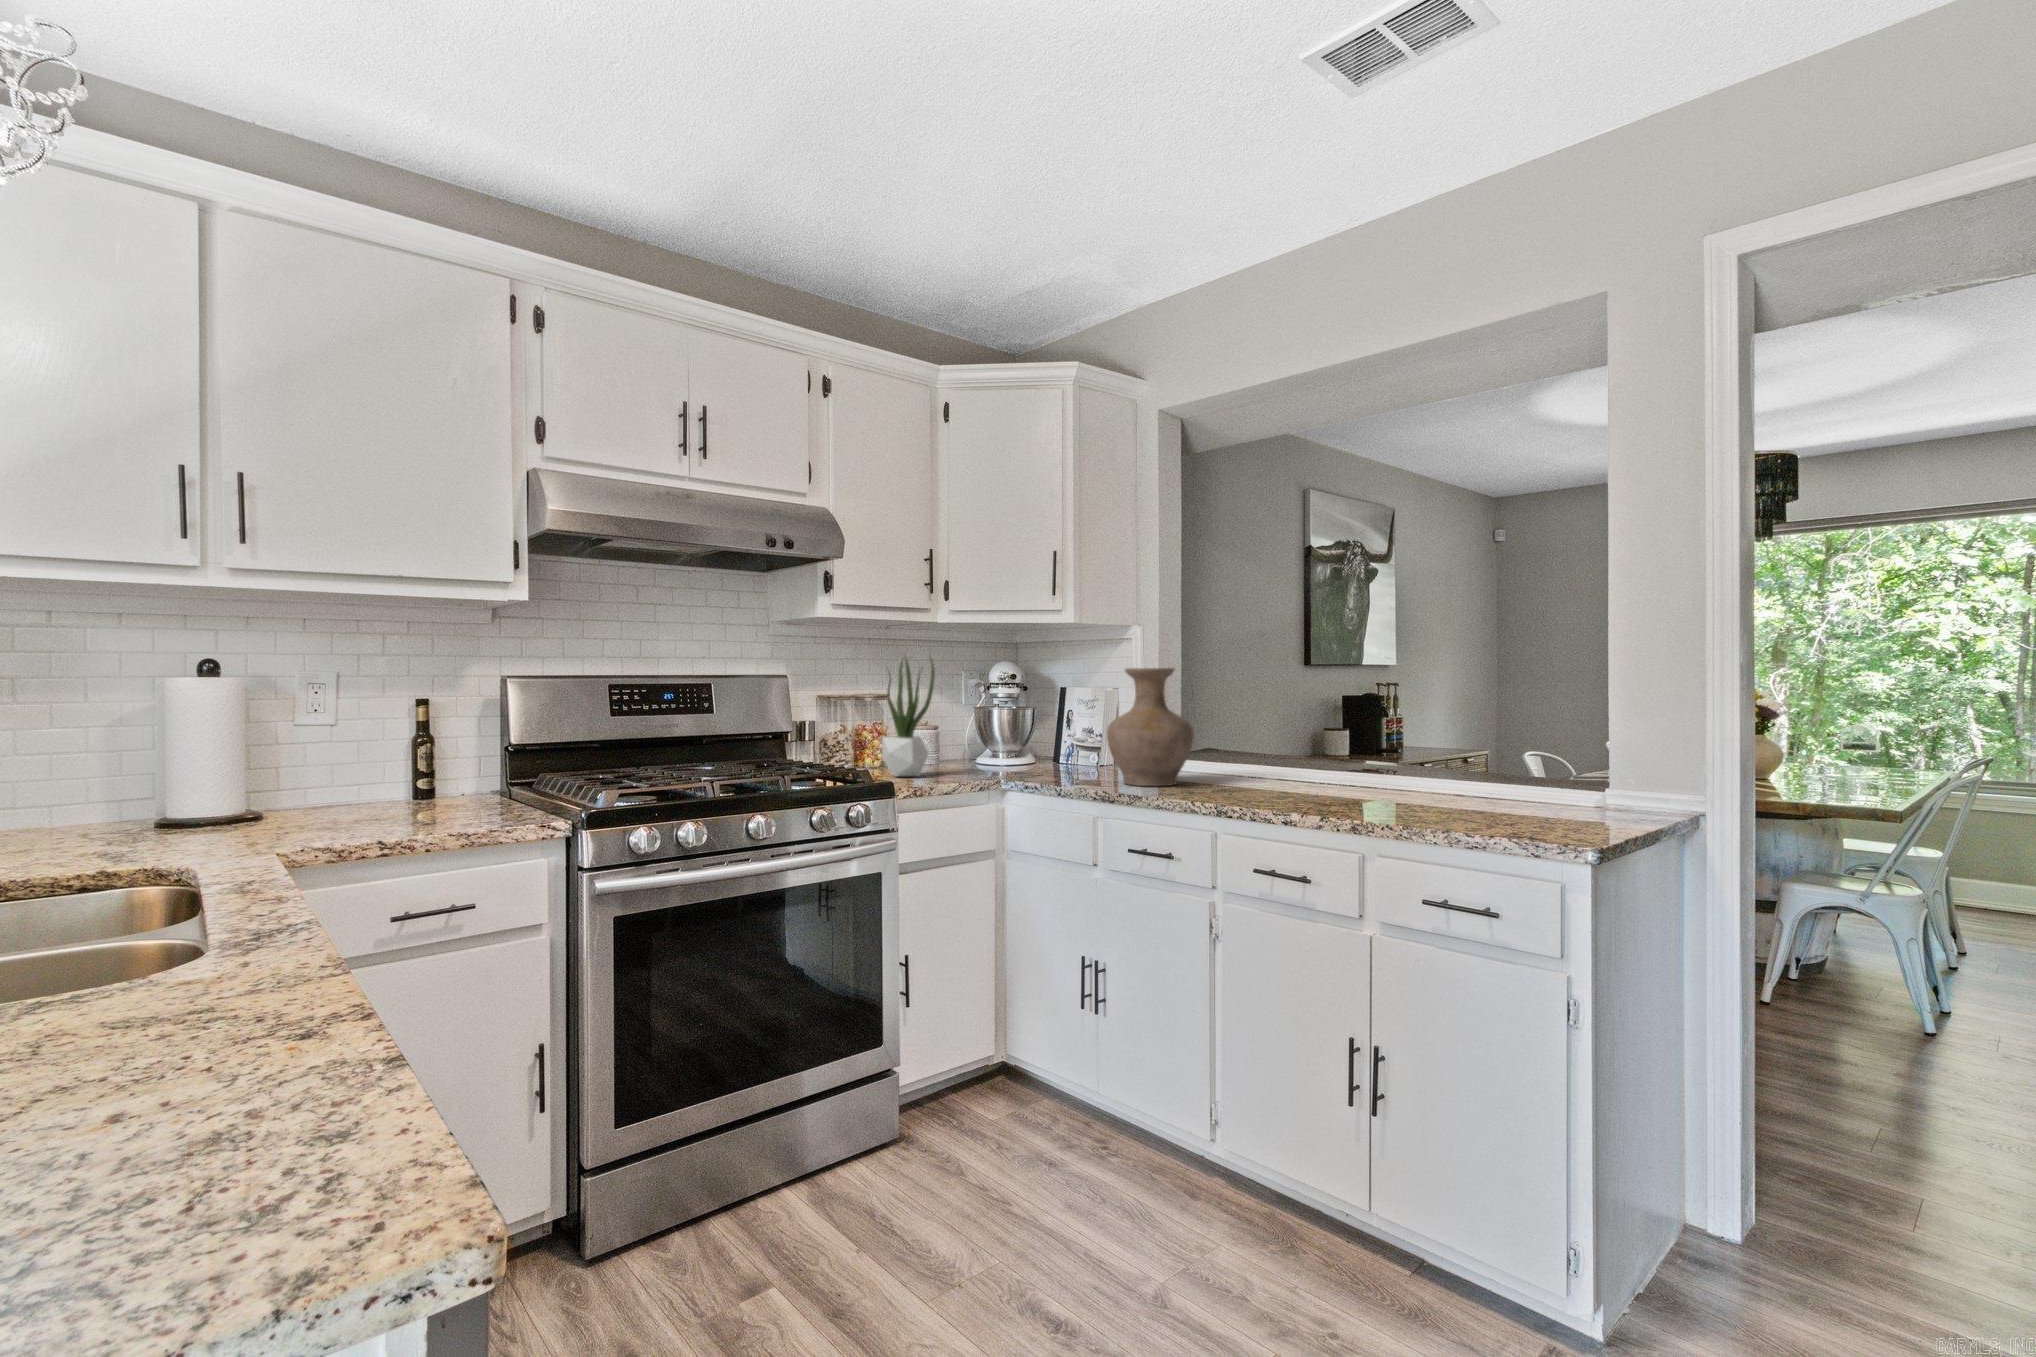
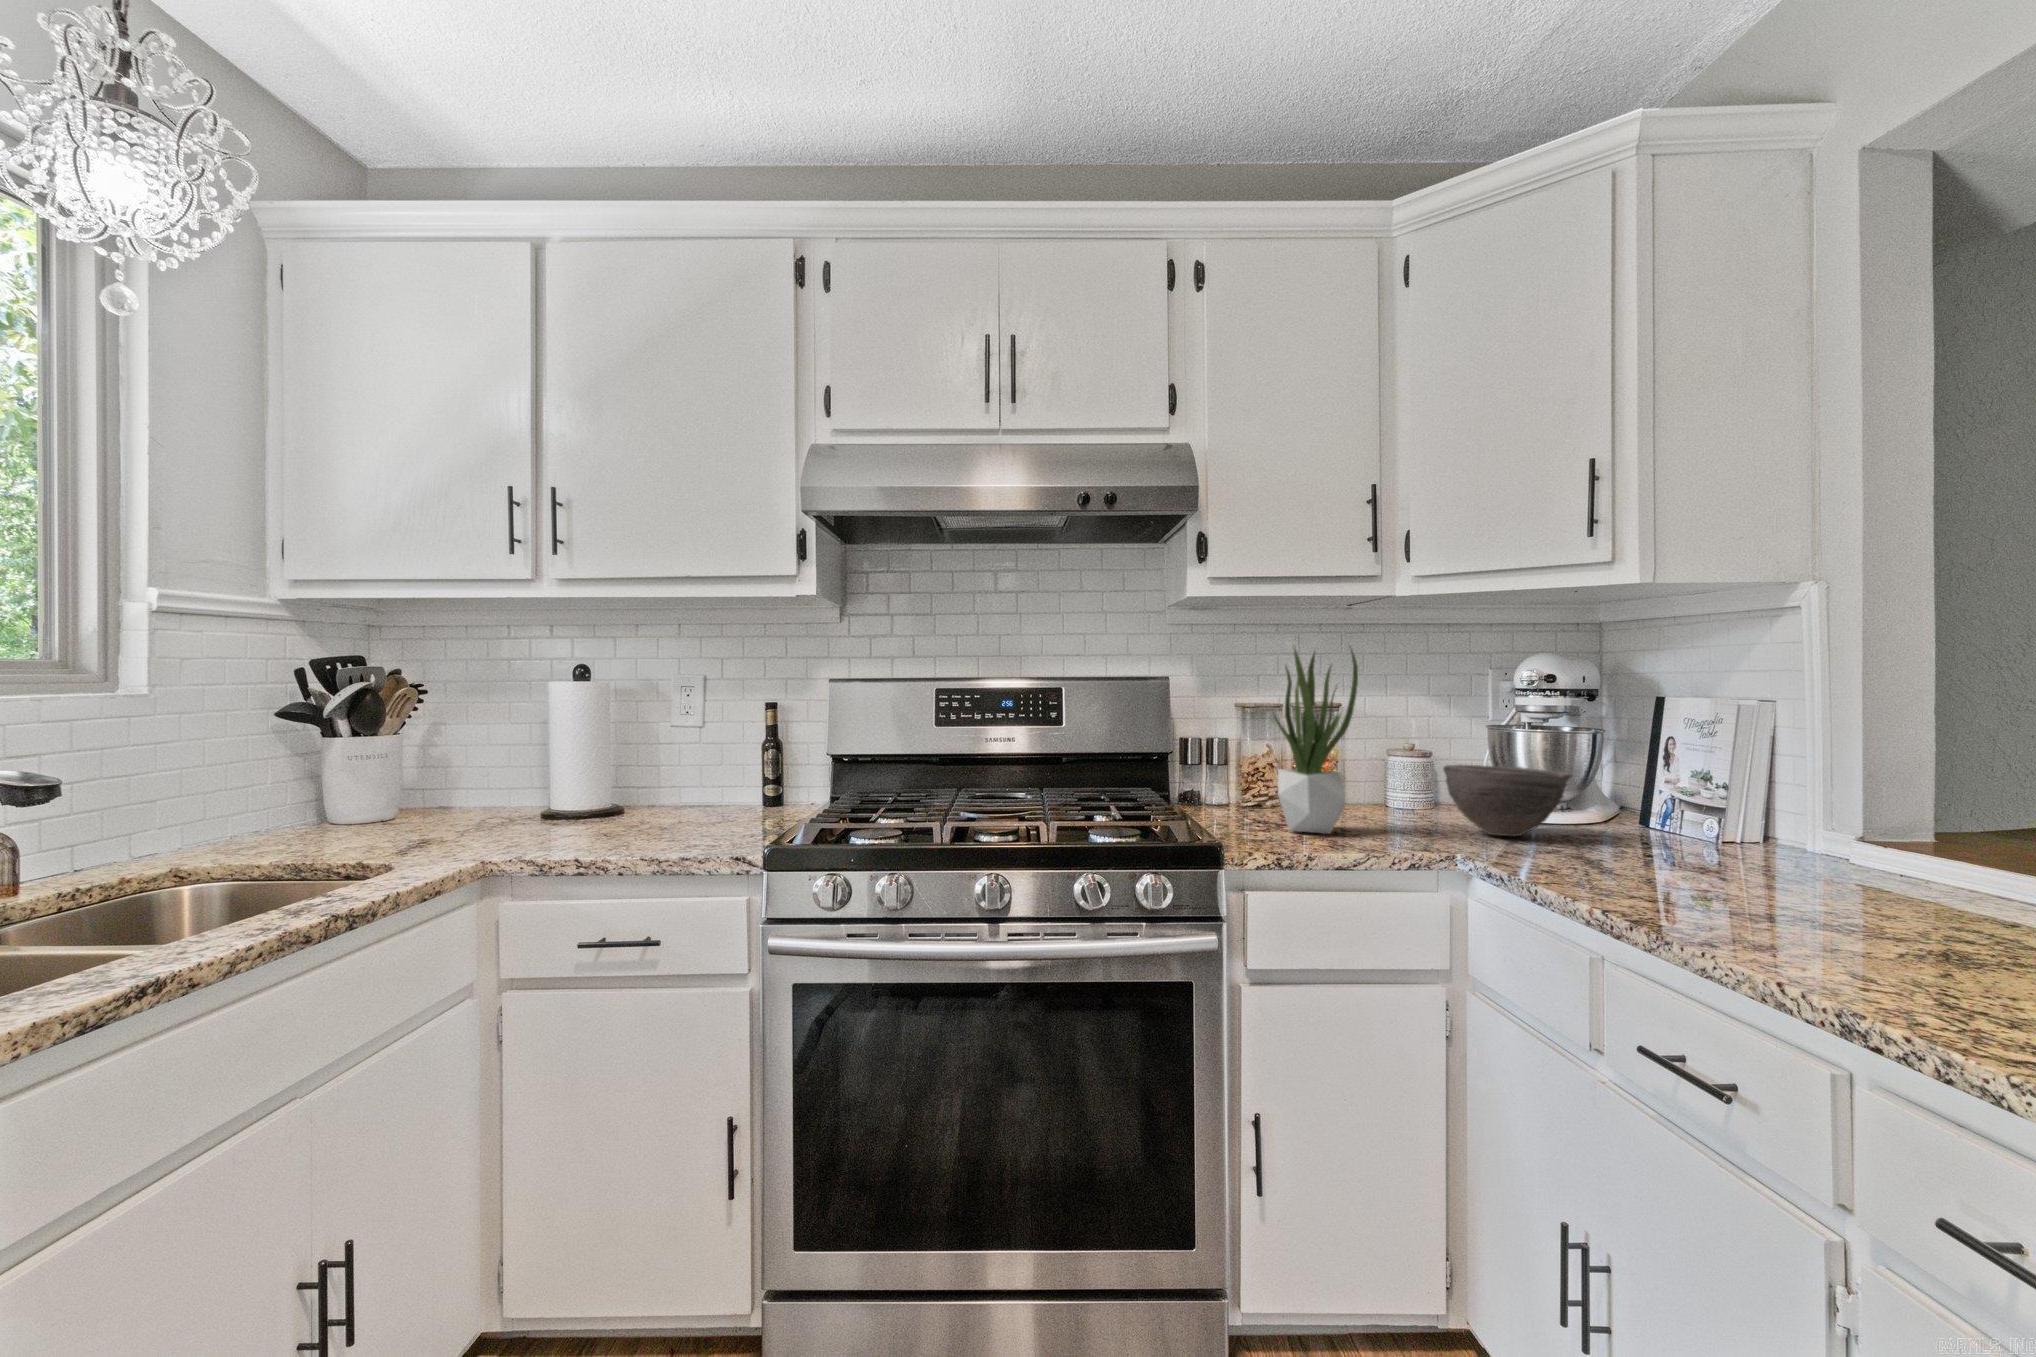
vase: present [1107,668,1194,786] -> none [1627,667,1841,913]
bowl: none [971,730,1041,770] -> present [1443,765,1571,836]

